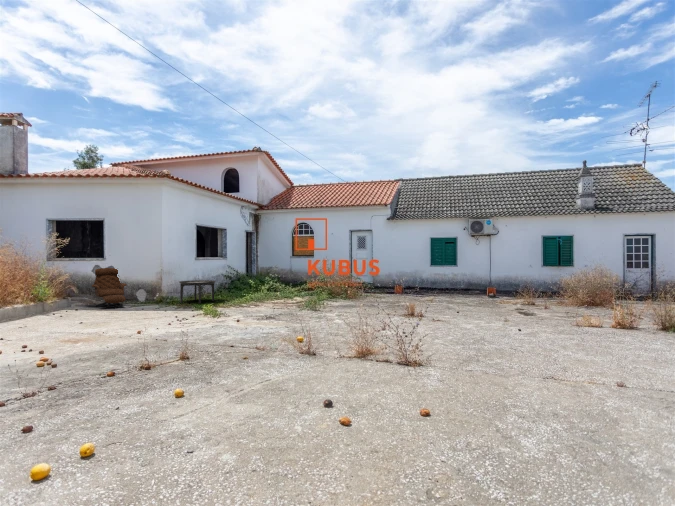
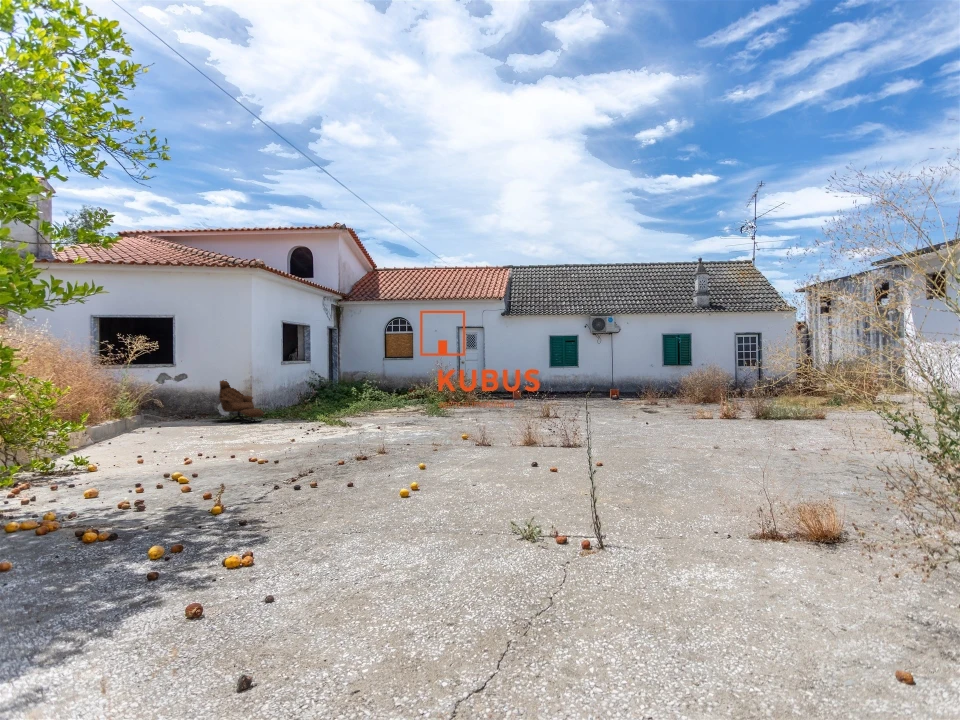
round table: present [179,280,215,303] -> none [303,390,343,415]

